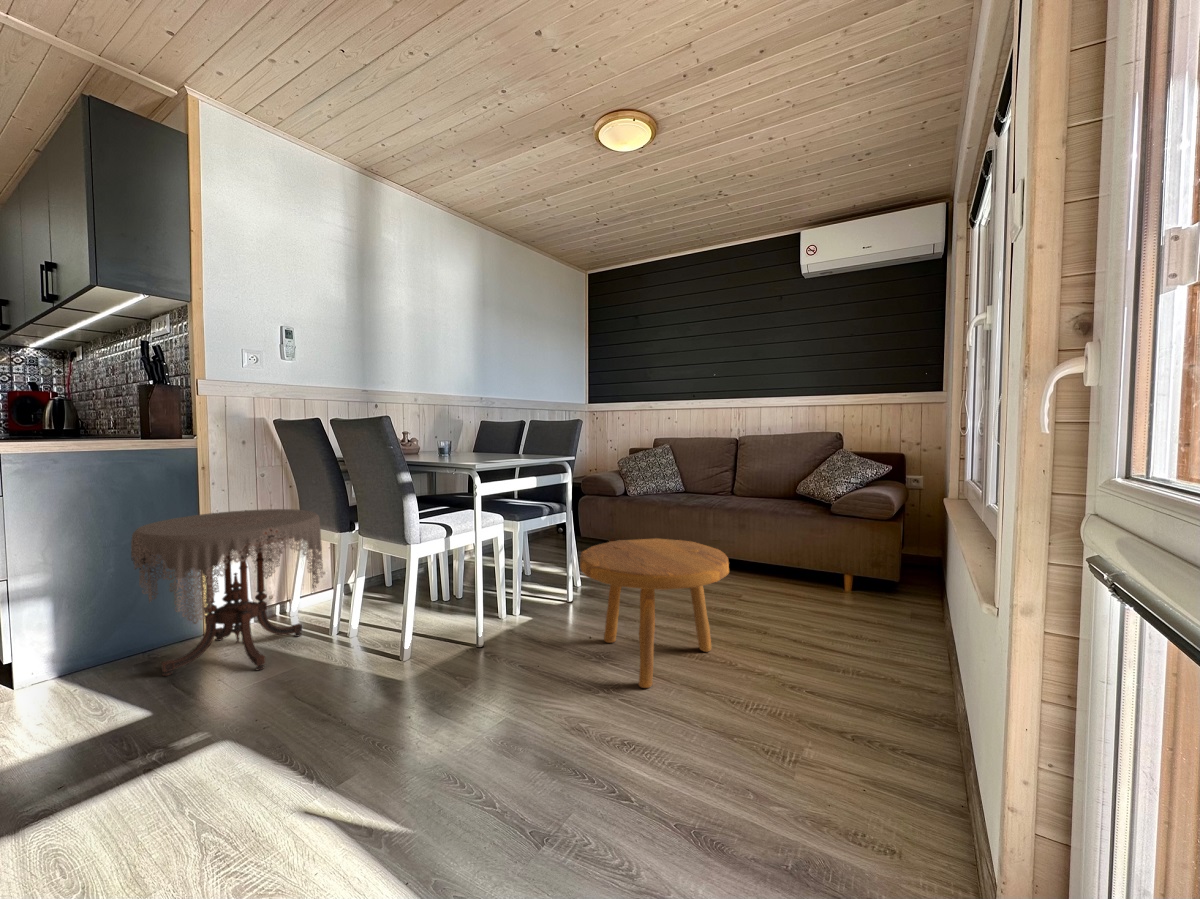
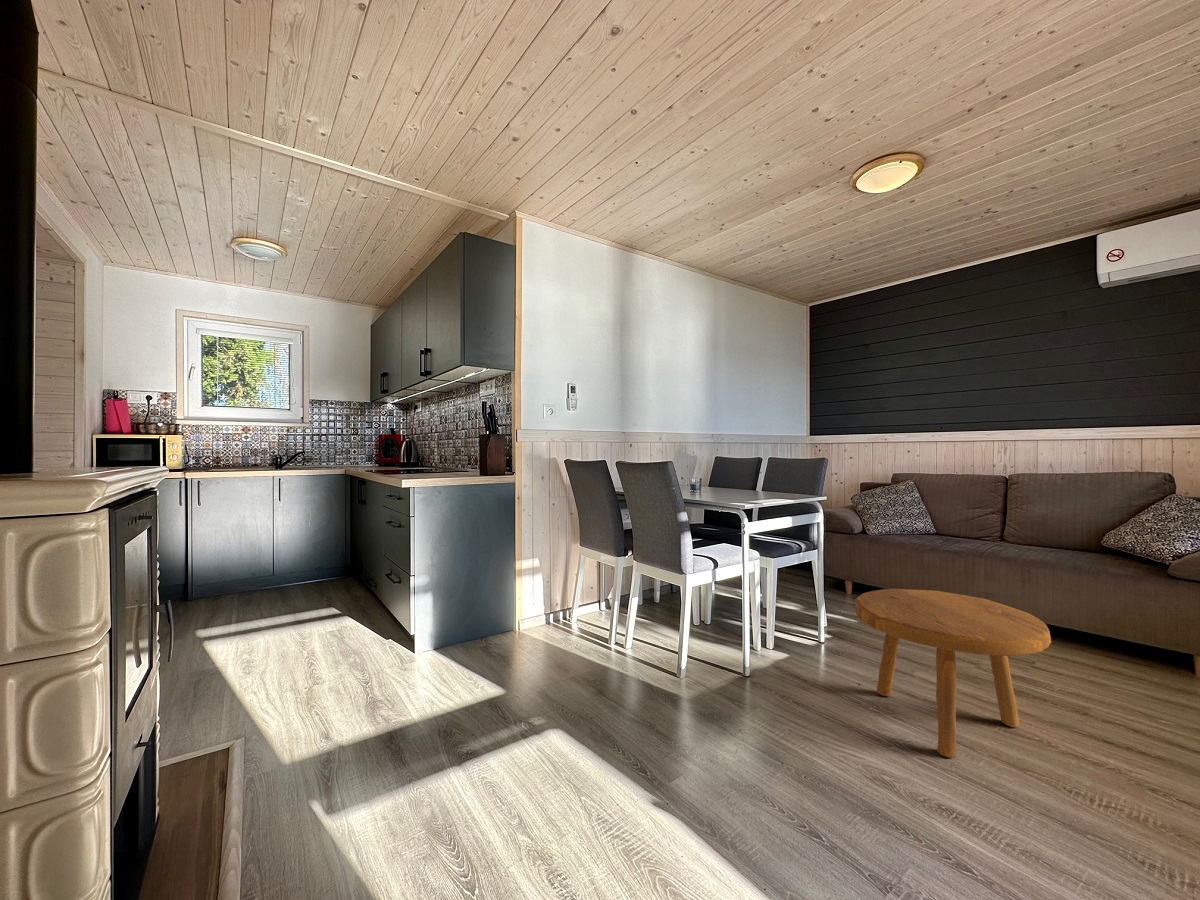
side table: present [131,509,323,676] -> none [481,533,607,669]

